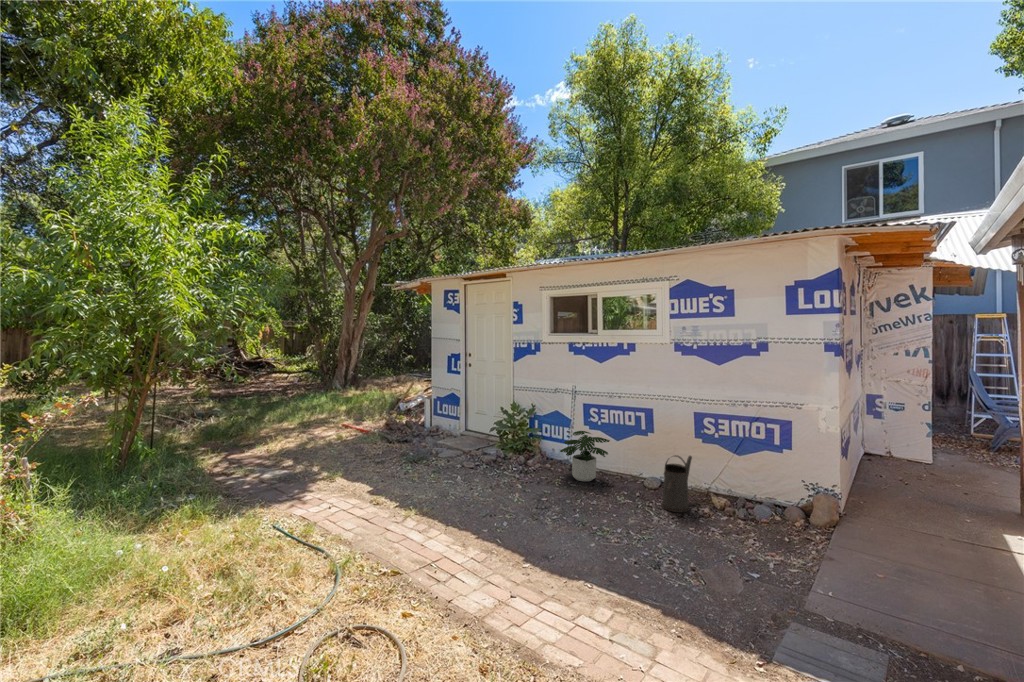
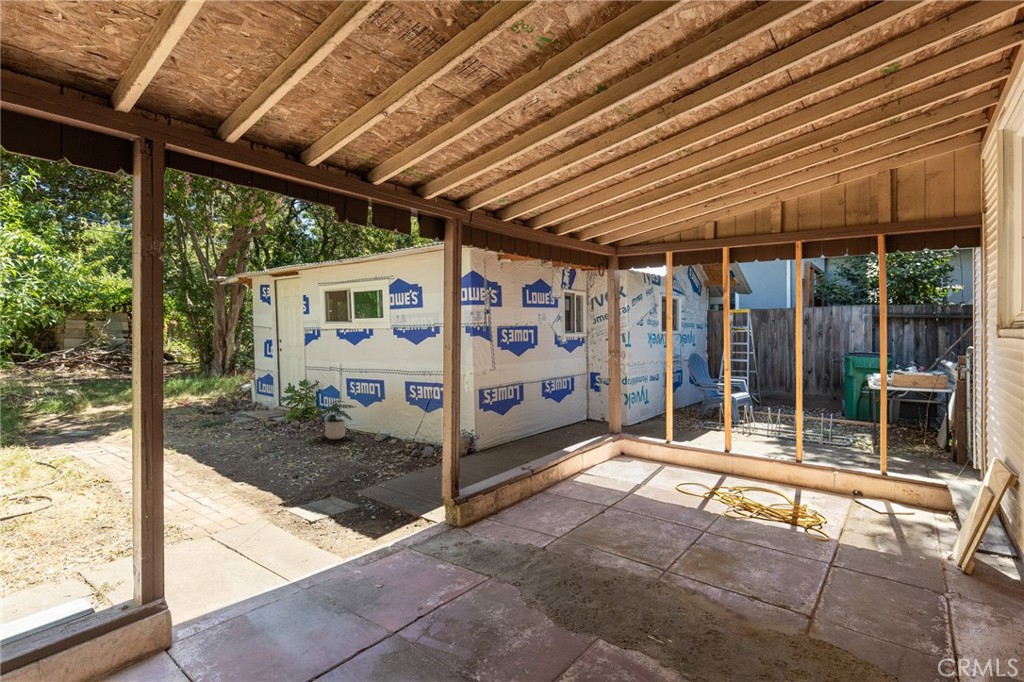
watering can: present [661,455,692,512] -> none [363,413,402,454]

